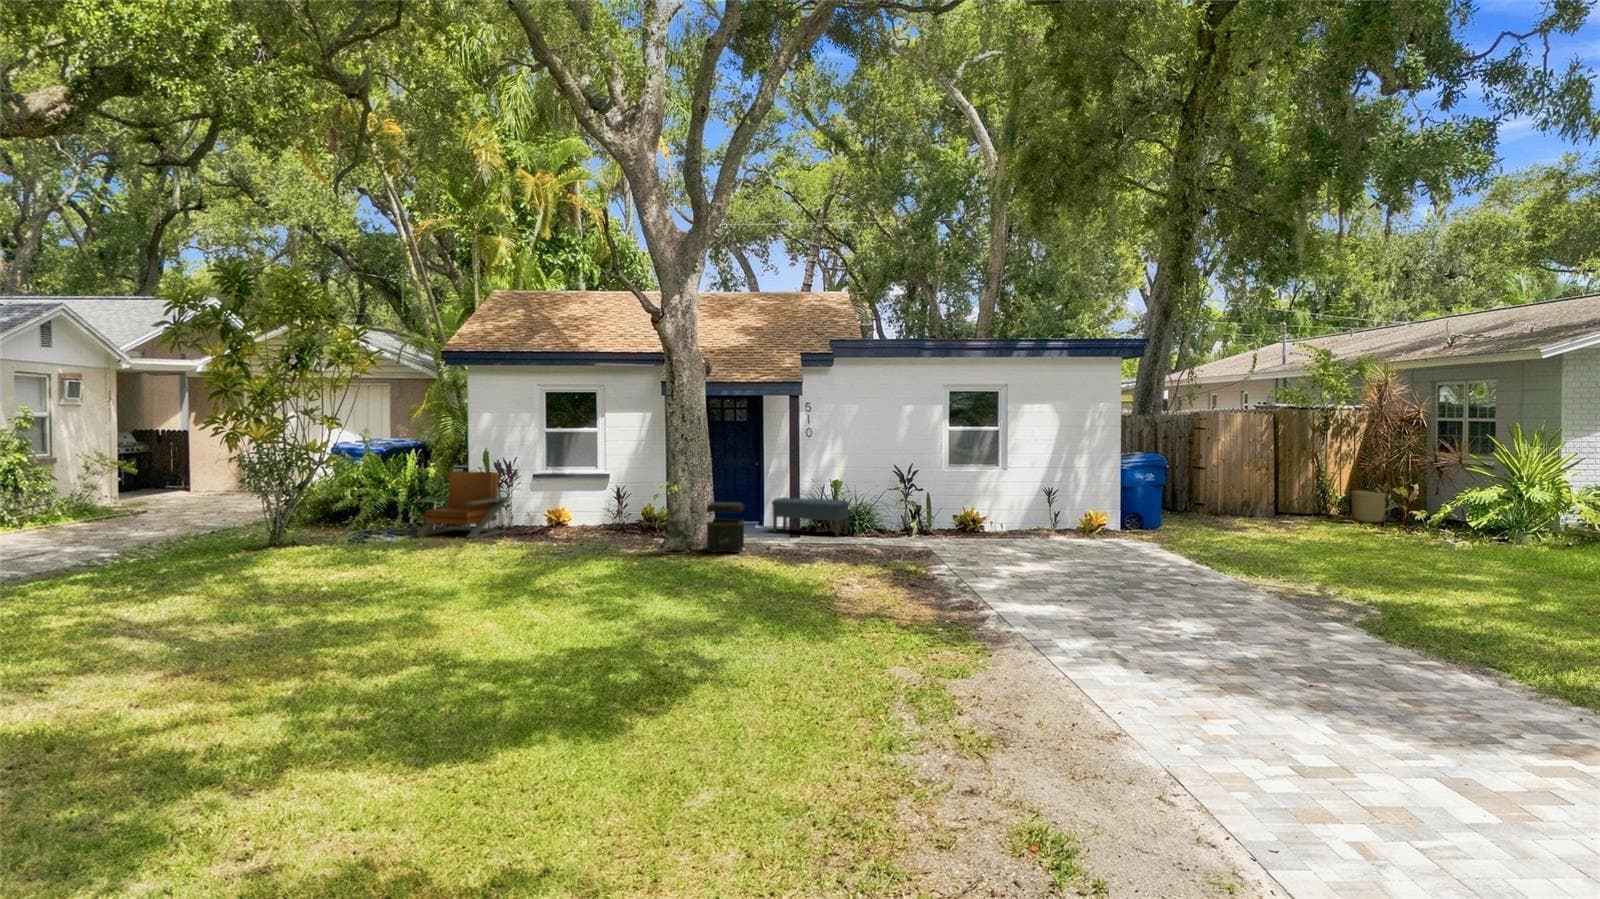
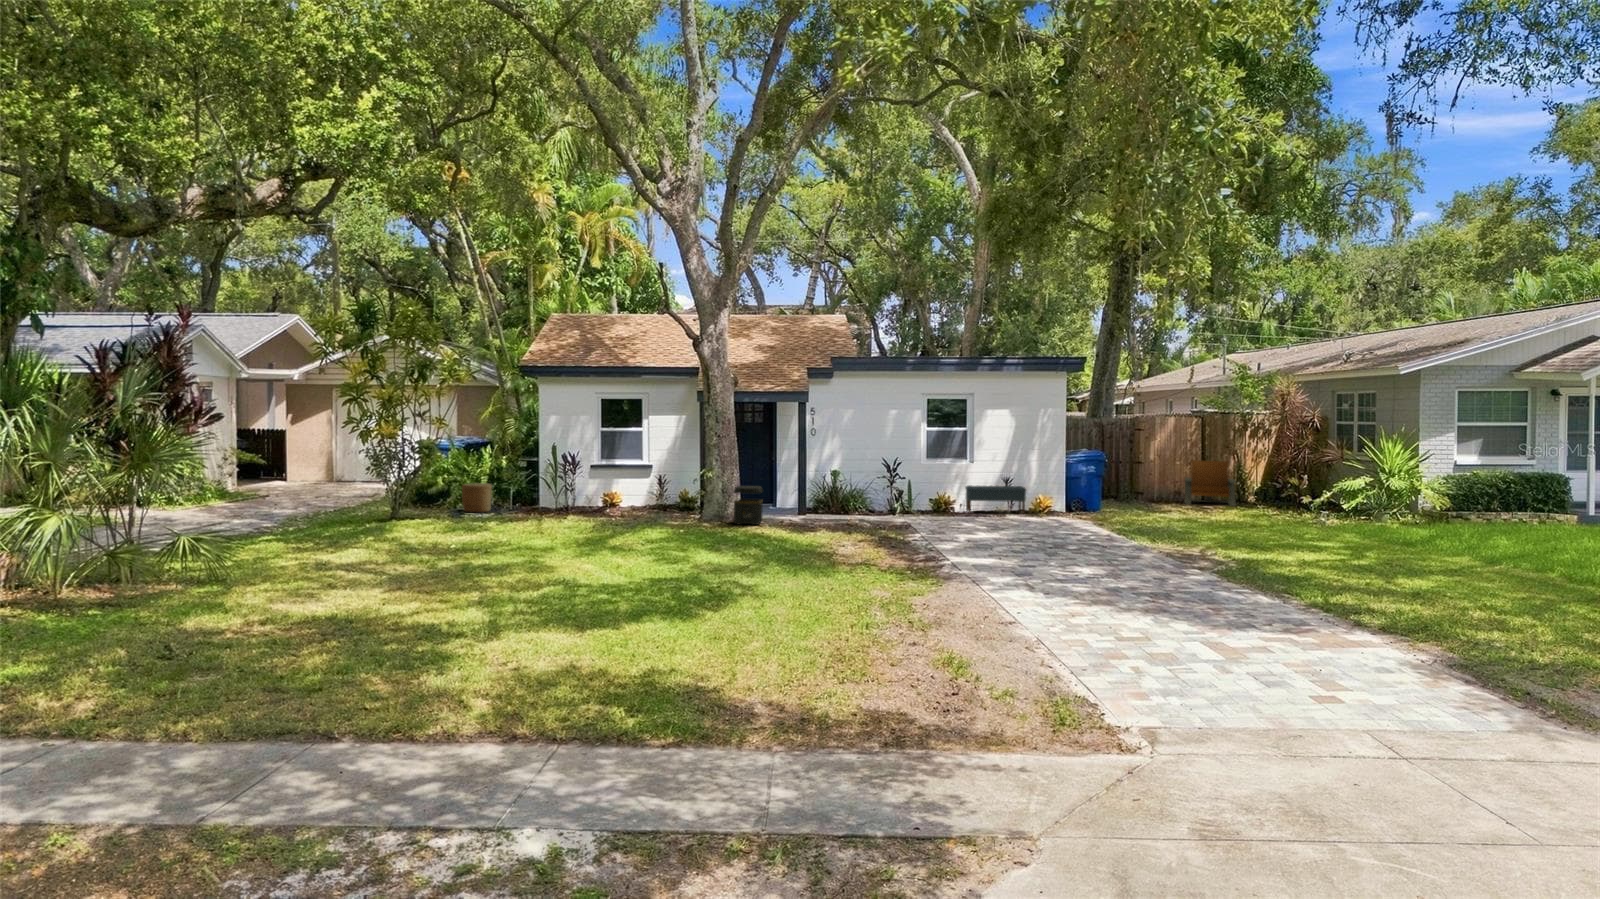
lounge chair: present [417,471,508,539] -> present [1184,461,1236,506]
basket: present [1351,490,1386,522] -> present [462,483,492,513]
bench: present [772,497,849,536] -> present [965,485,1026,513]
potted tree: present [661,508,689,555] -> none [698,487,722,526]

